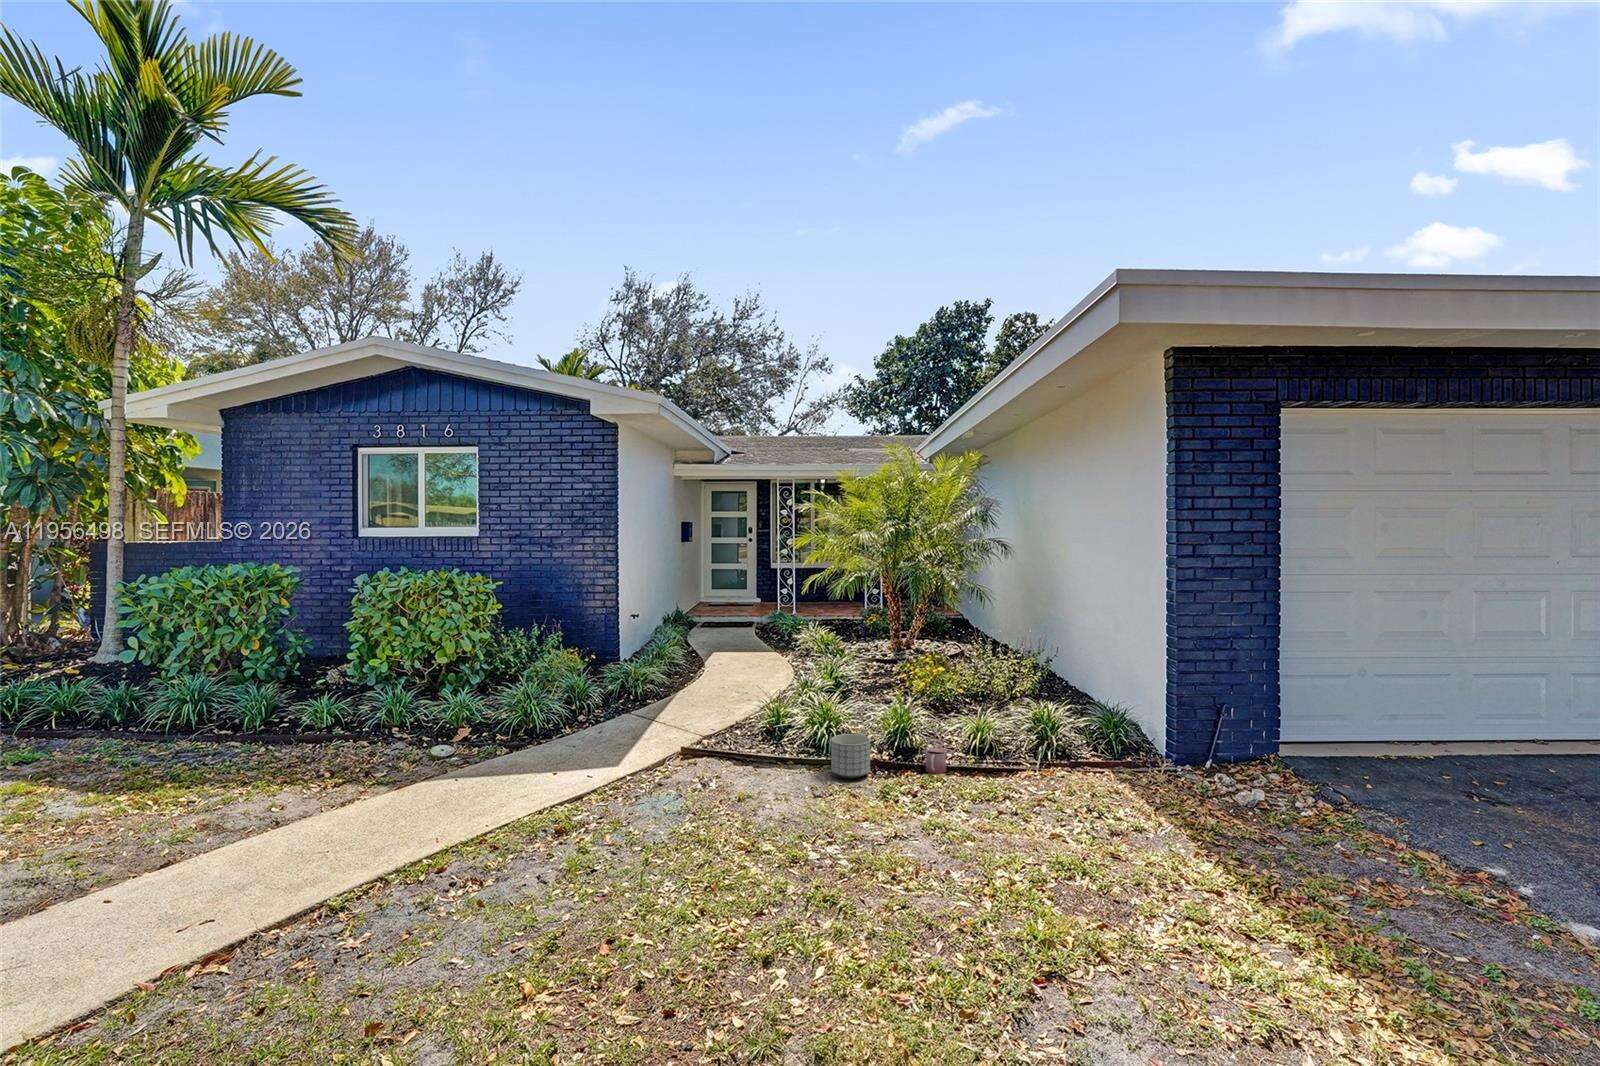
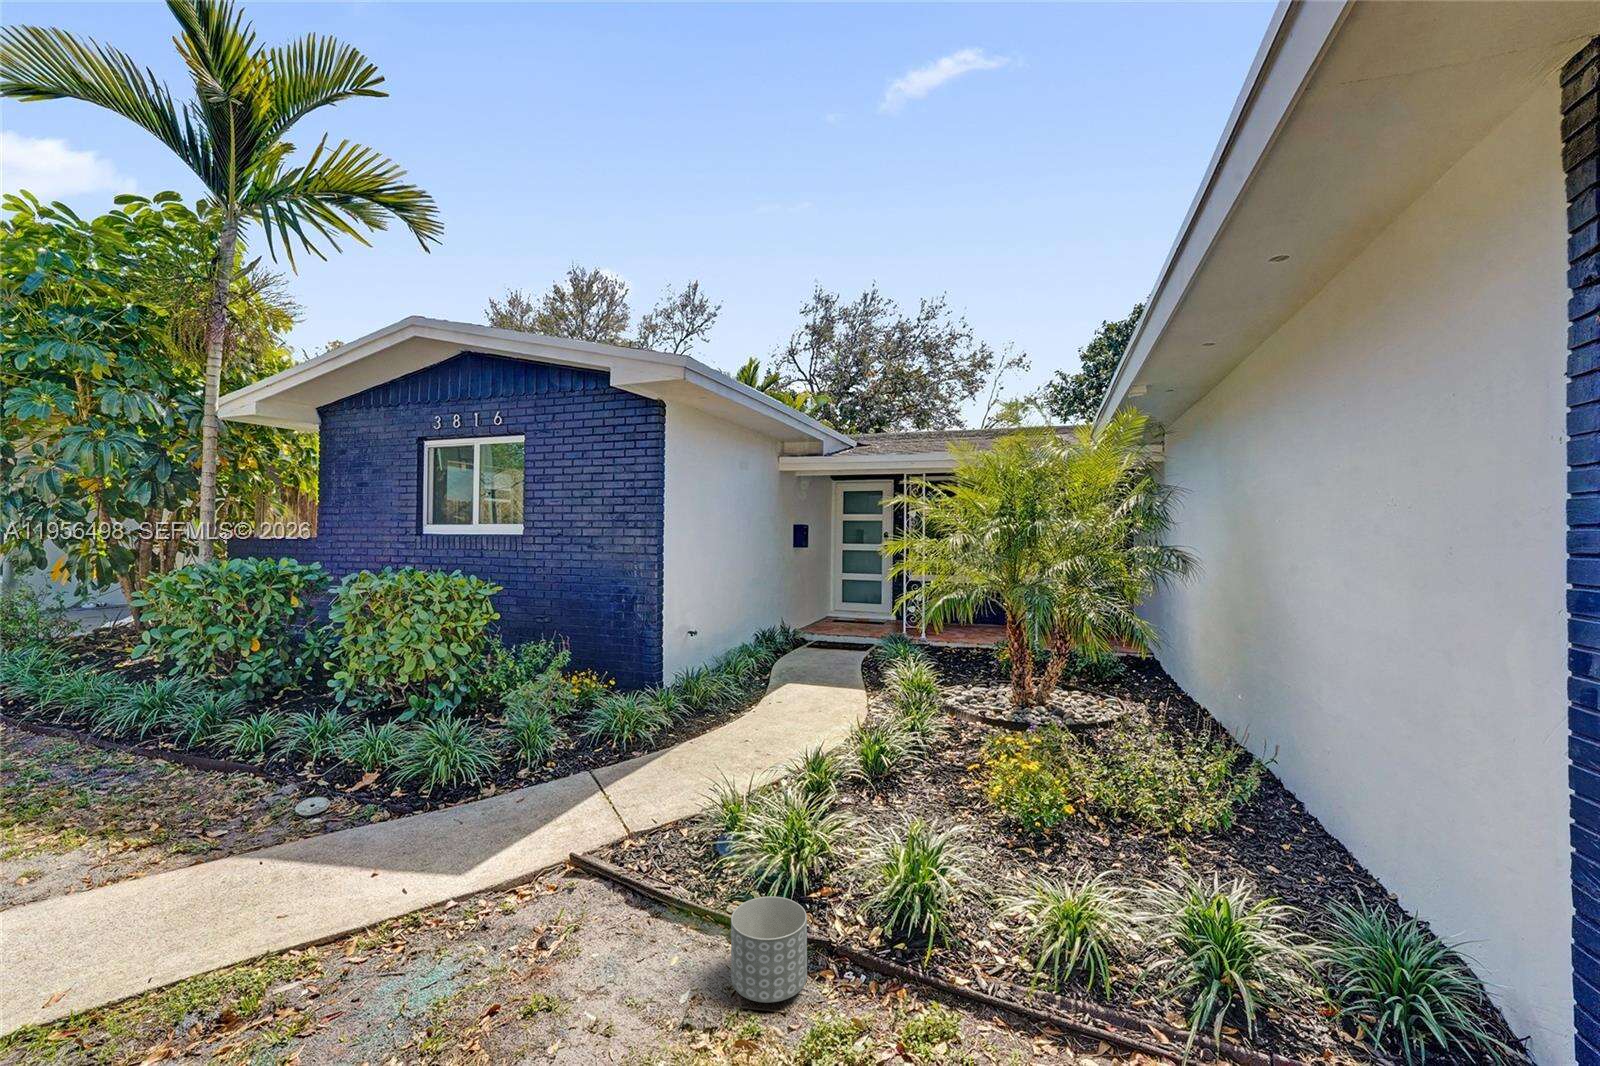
watering can: present [924,740,947,774] -> none [925,931,979,1020]

